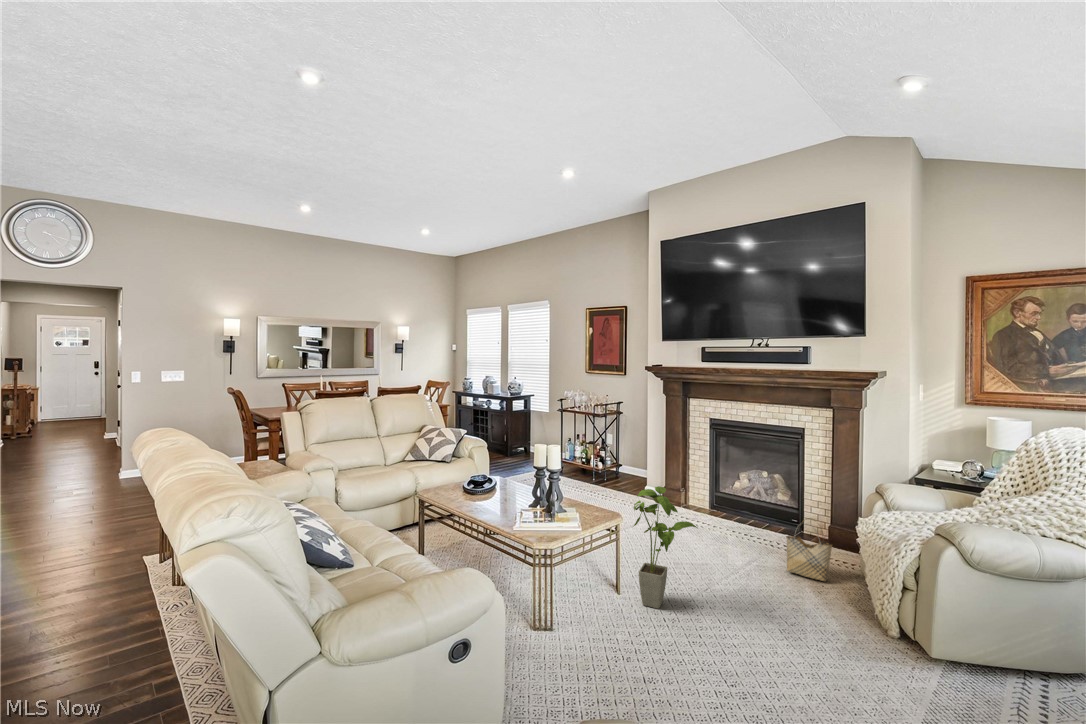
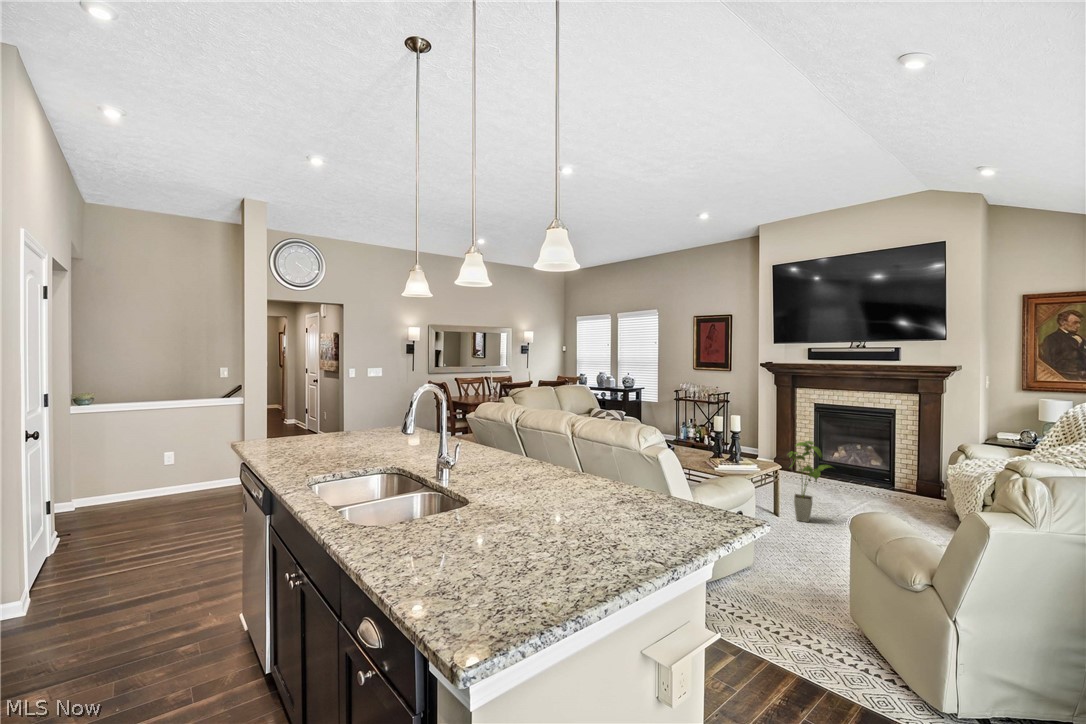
woven basket: present [786,518,832,581] -> none [889,469,925,511]

